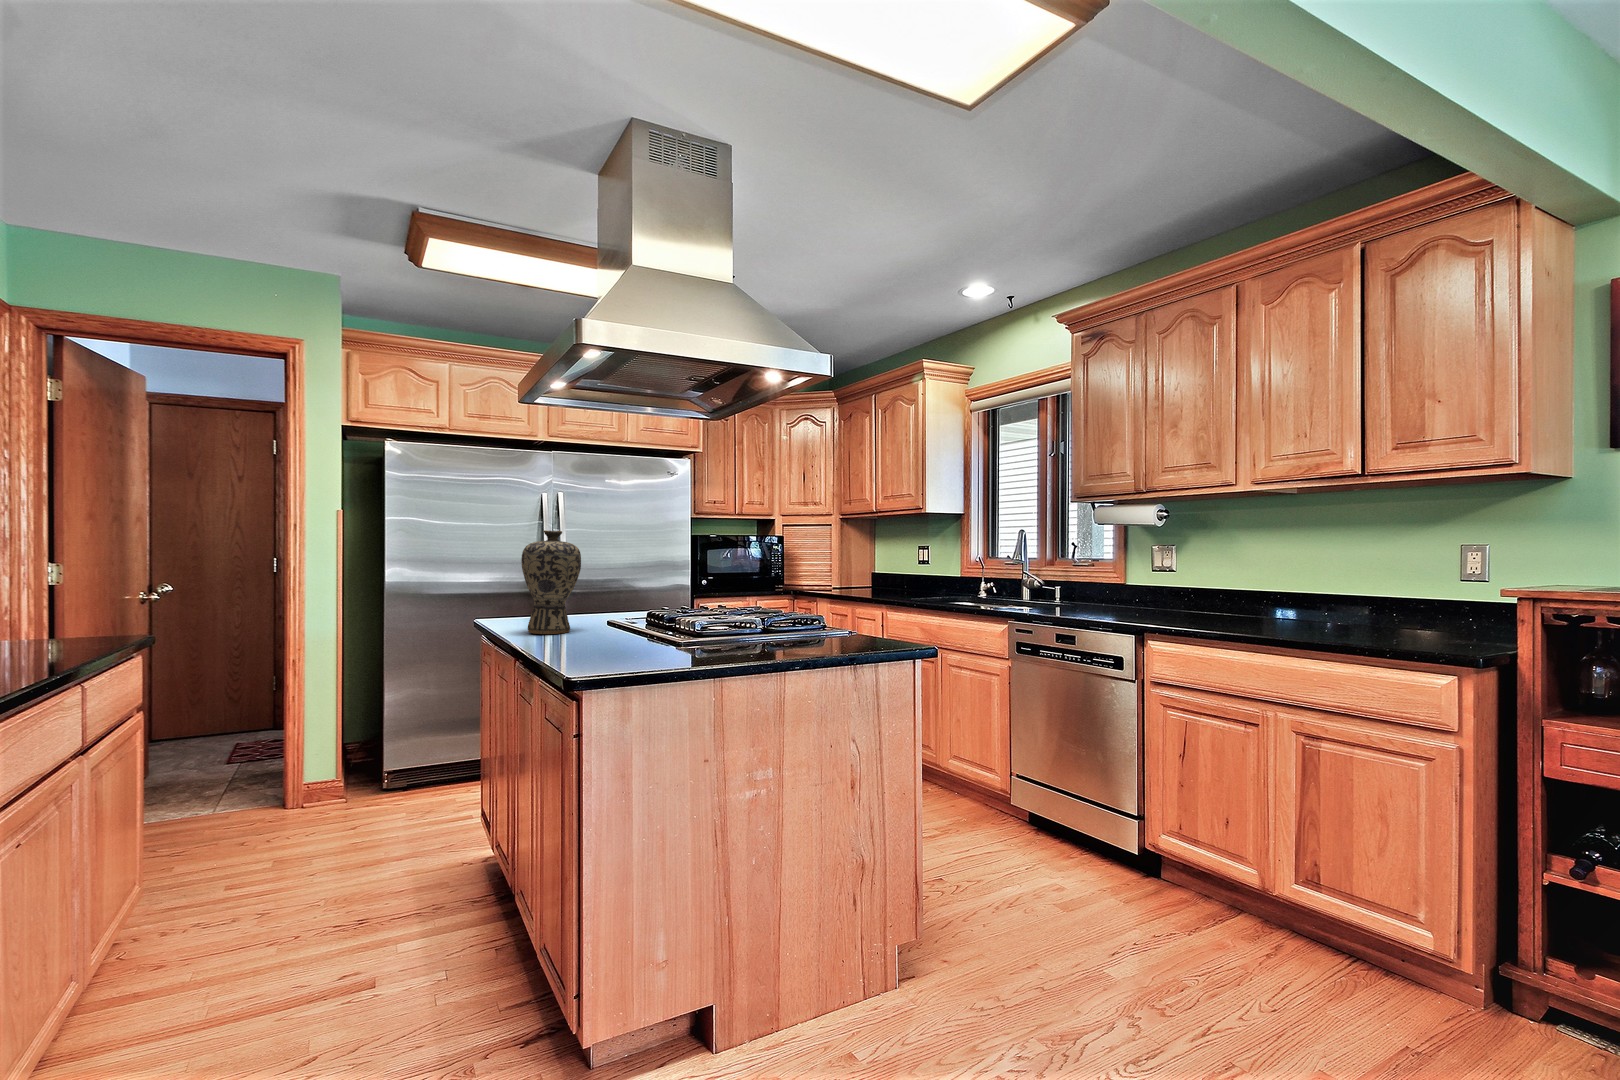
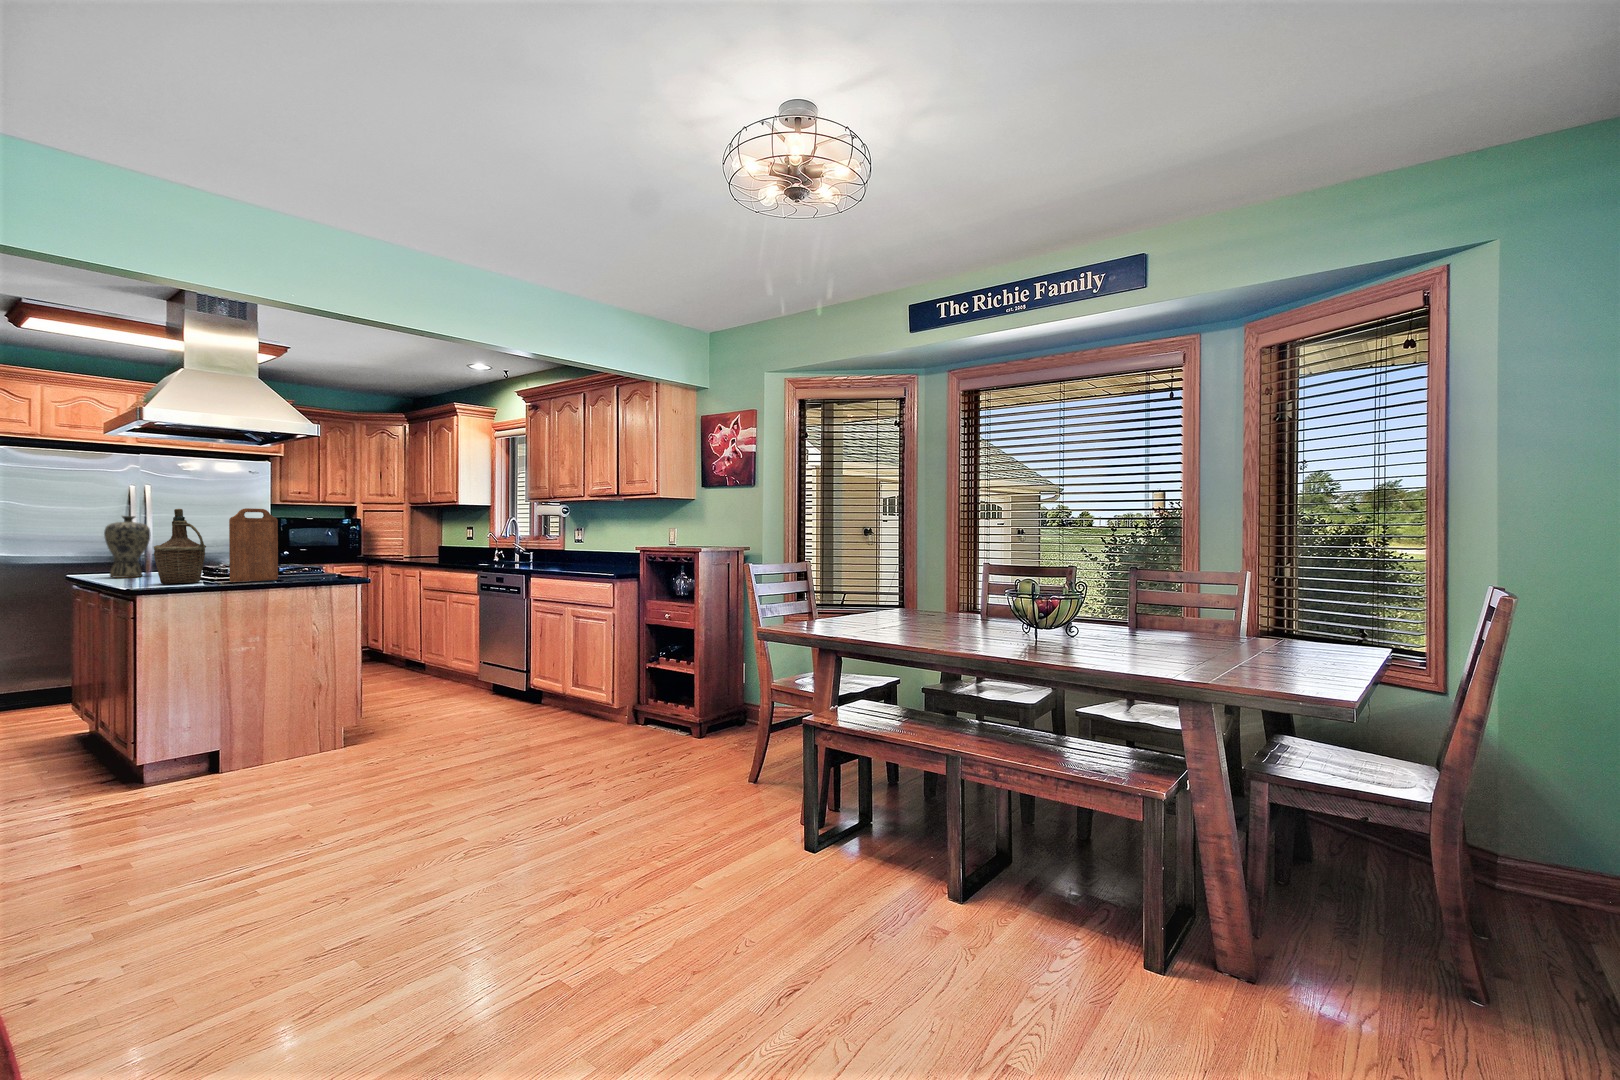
cutting board: none [727,512,798,660] -> present [229,508,278,582]
bottle: none [603,514,684,661] -> present [154,509,206,584]

